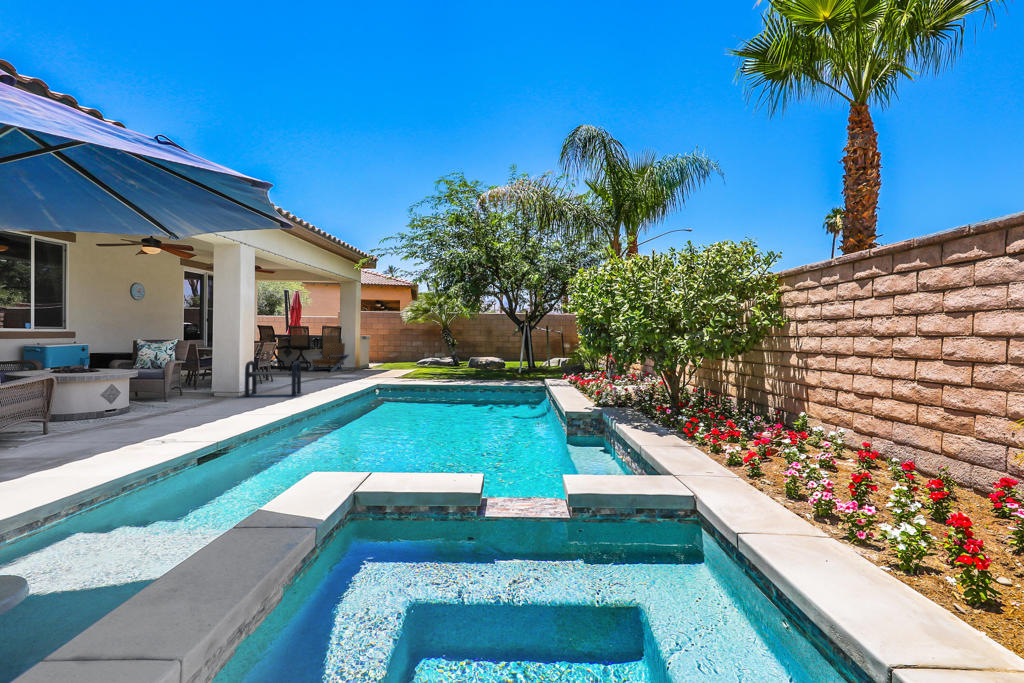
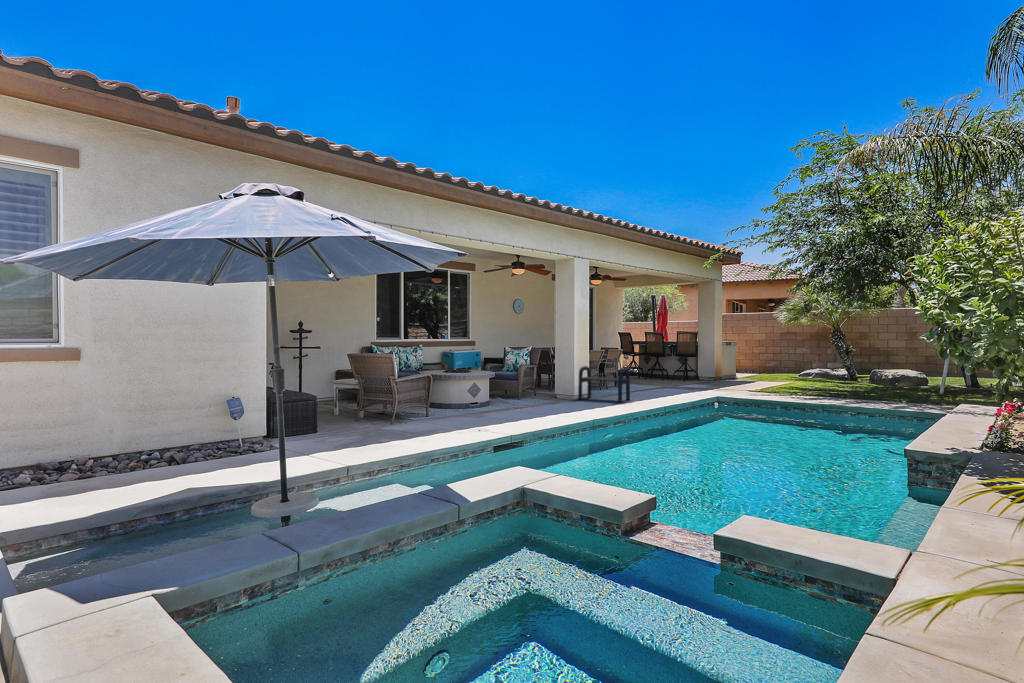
lounge chair: present [309,343,349,372] -> none [664,350,707,381]

